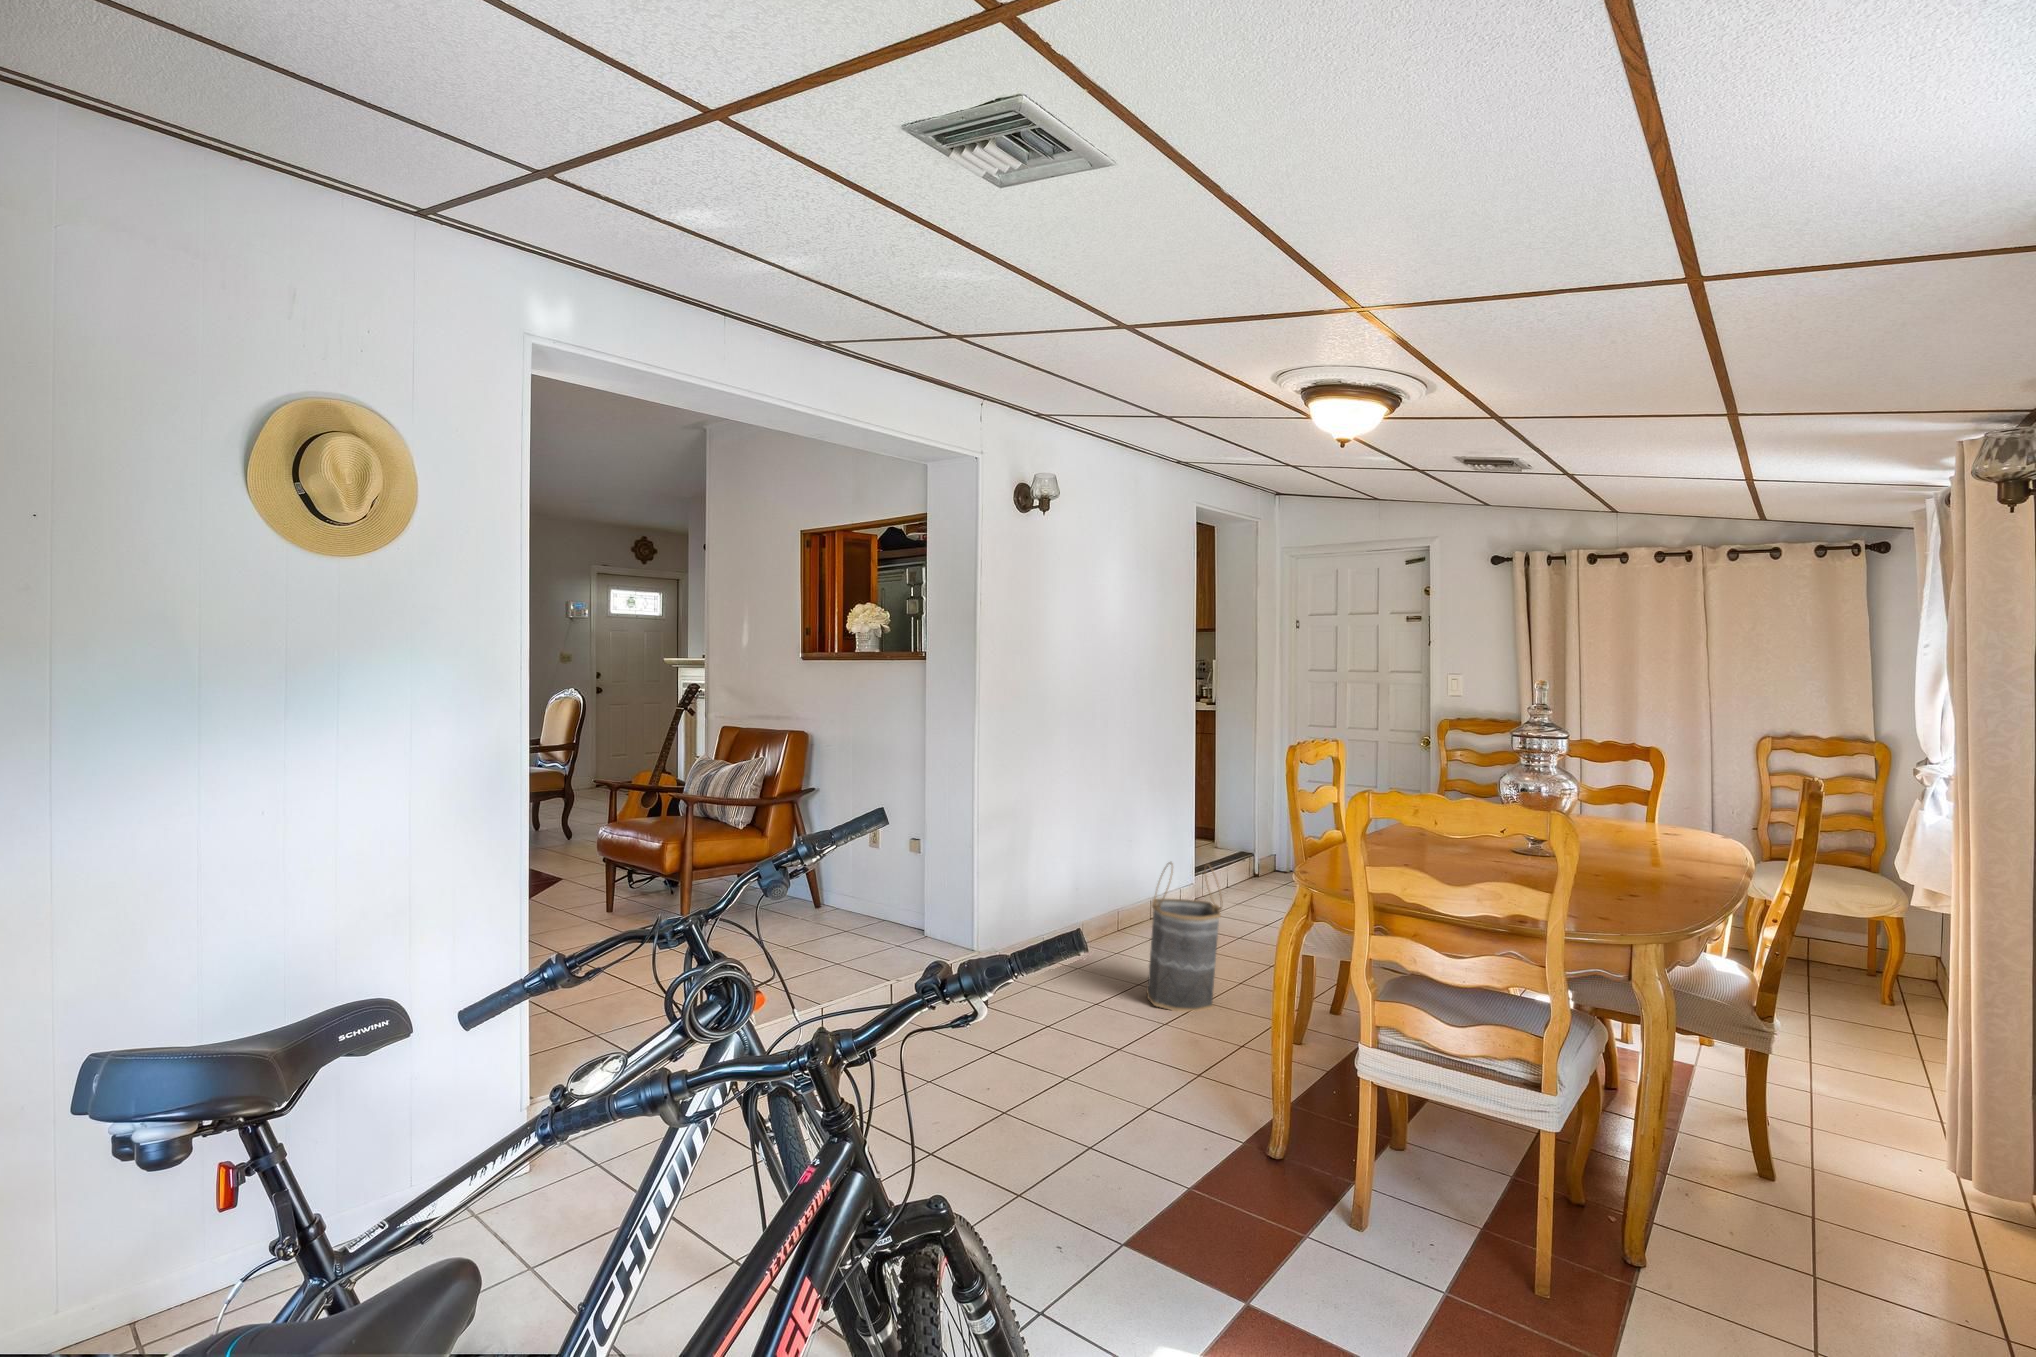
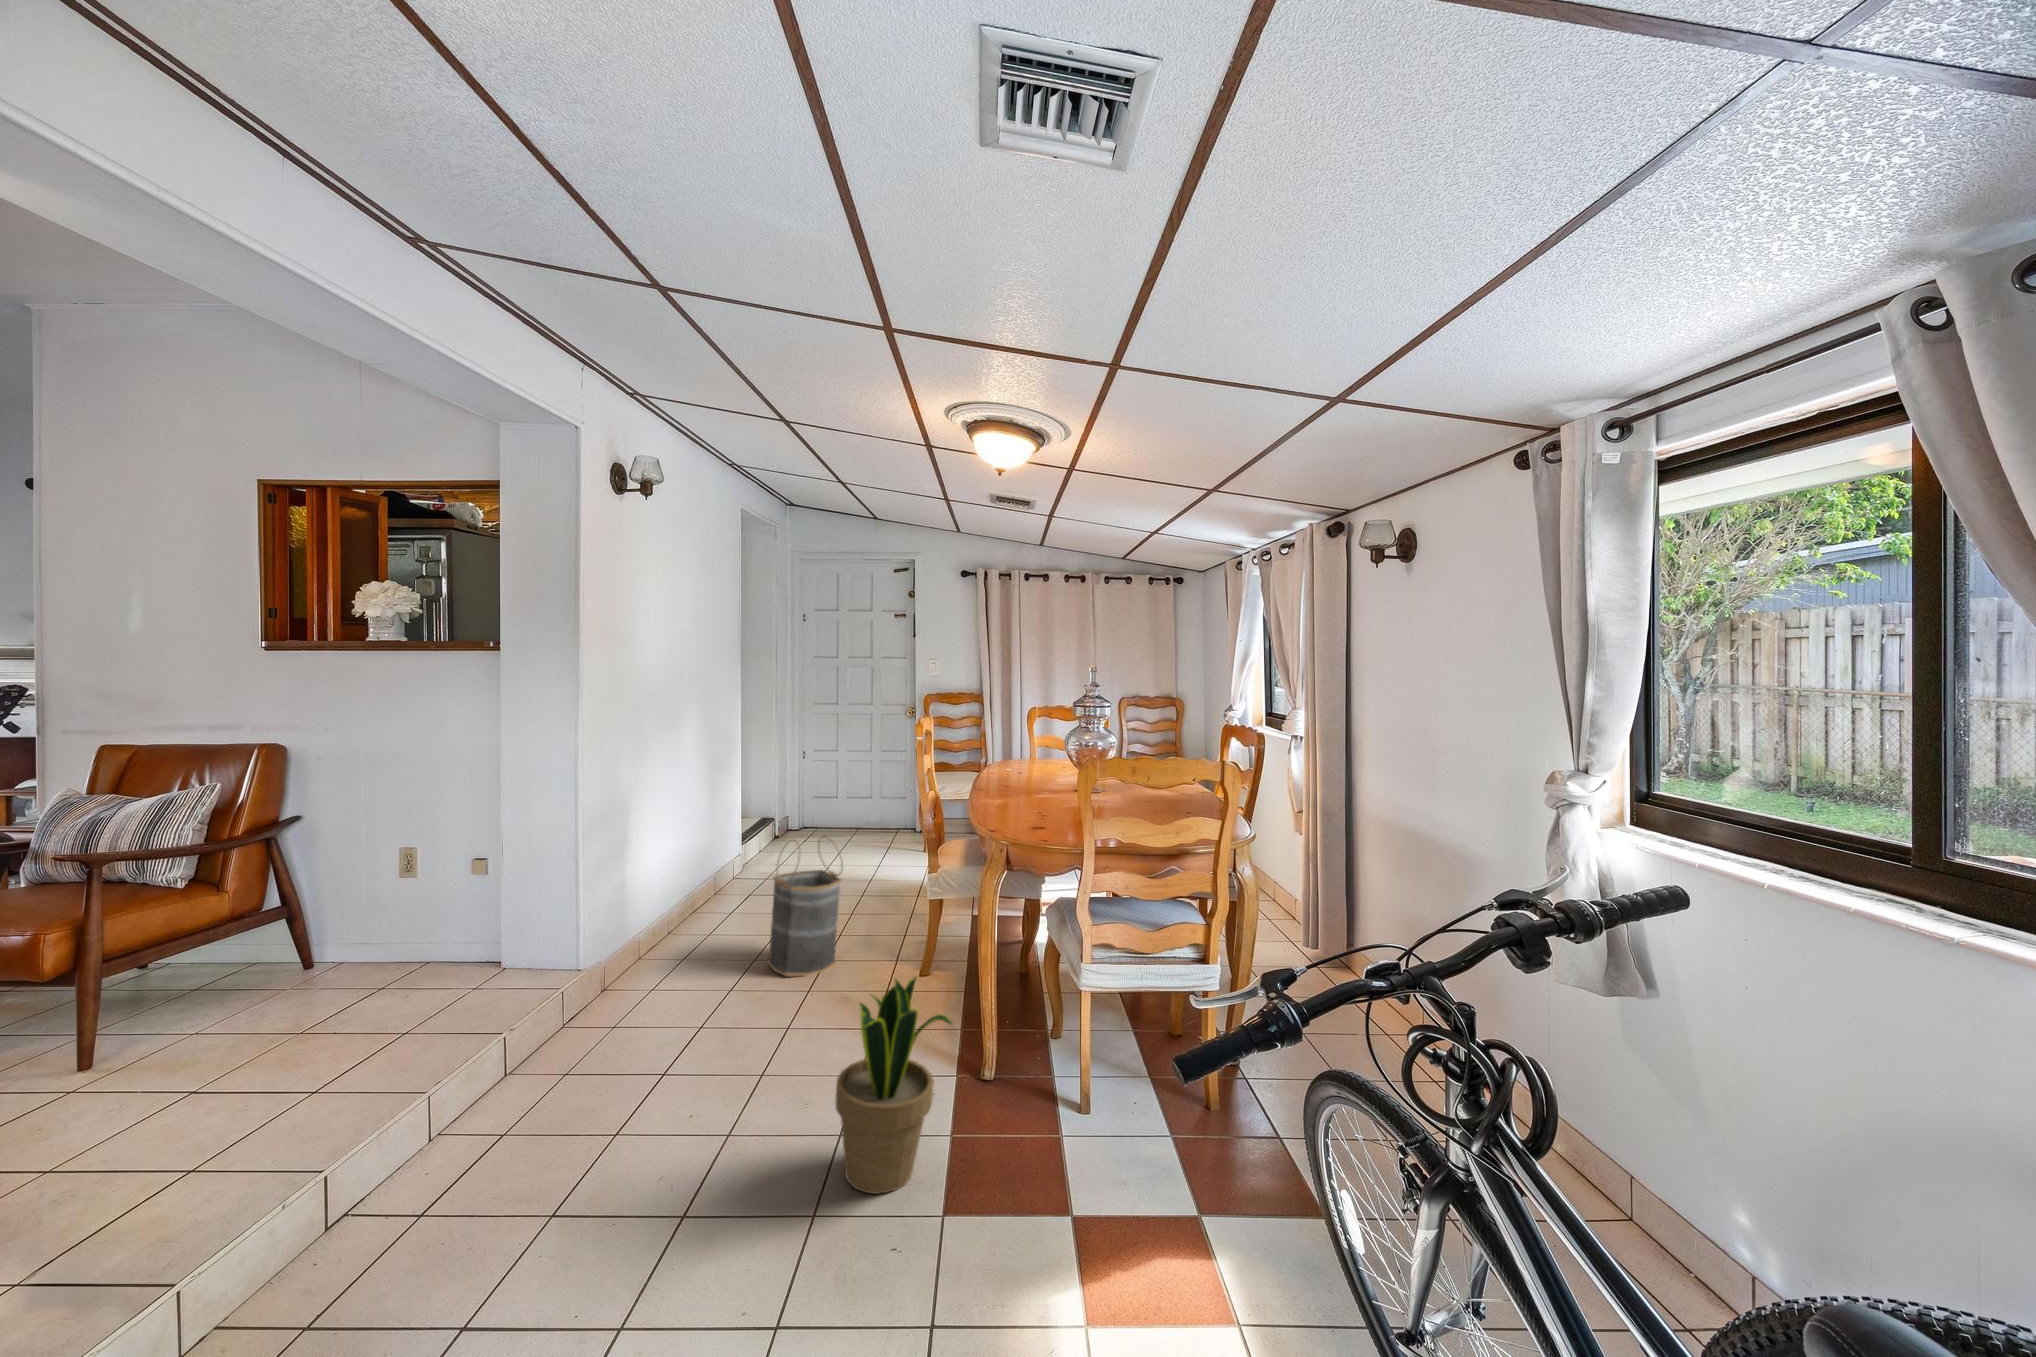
potted plant: none [1056,995,1168,1207] -> present [836,976,952,1194]

